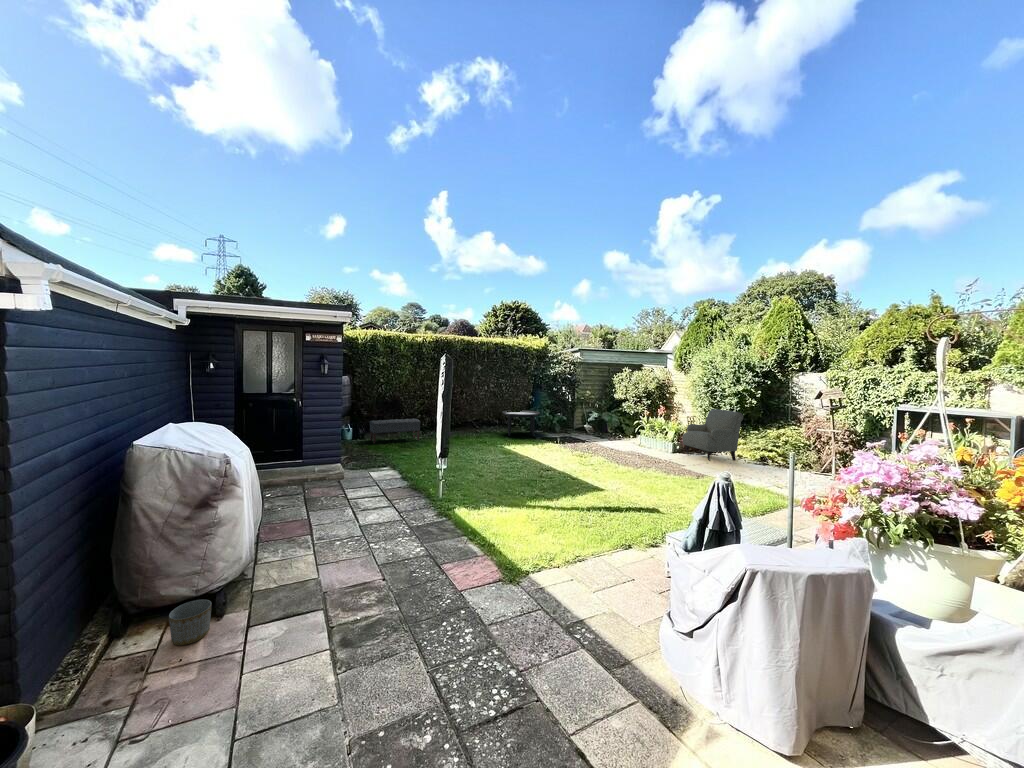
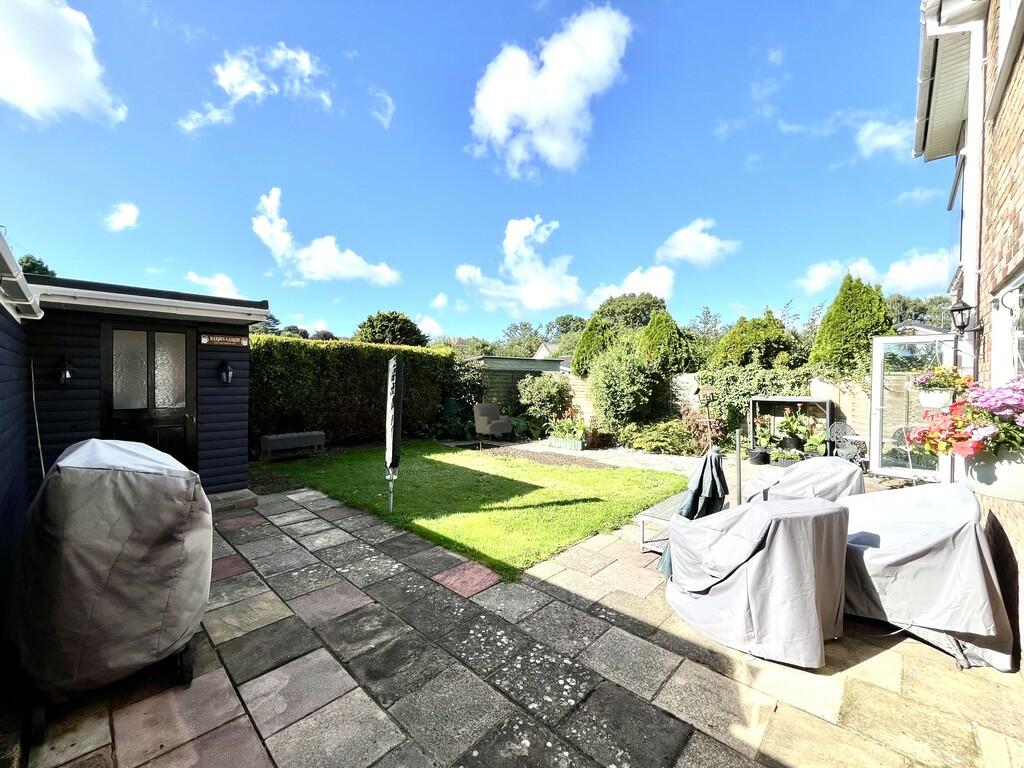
chair: present [682,409,743,461] -> present [473,403,512,441]
round table: present [502,410,540,436] -> none [414,417,454,445]
planter: present [169,599,212,645] -> none [127,665,185,733]

